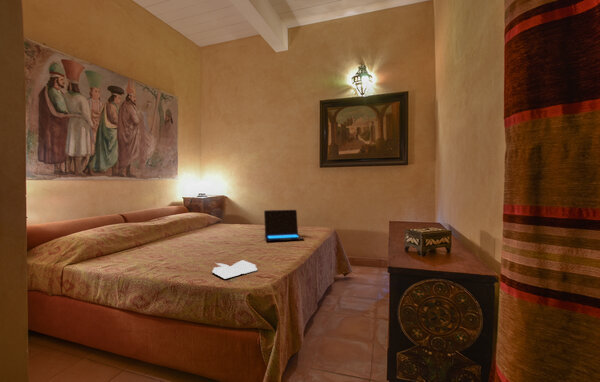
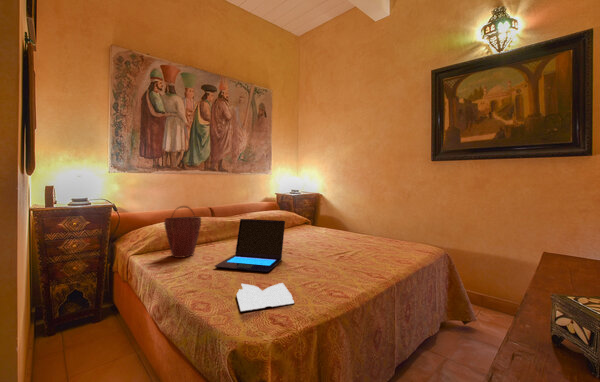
laptop: present [264,210,303,241] -> present [215,219,285,272]
handbag: none [106,211,142,260] -> present [164,206,201,258]

